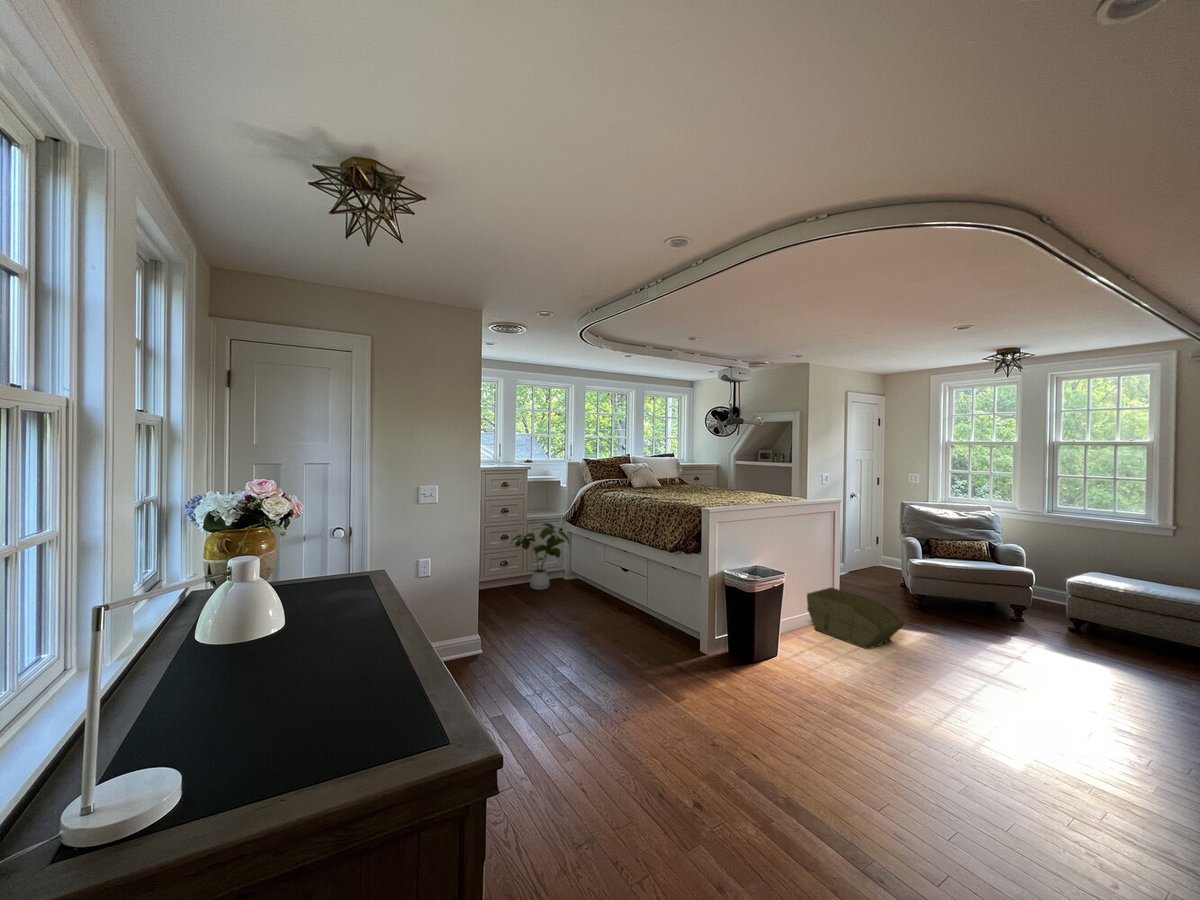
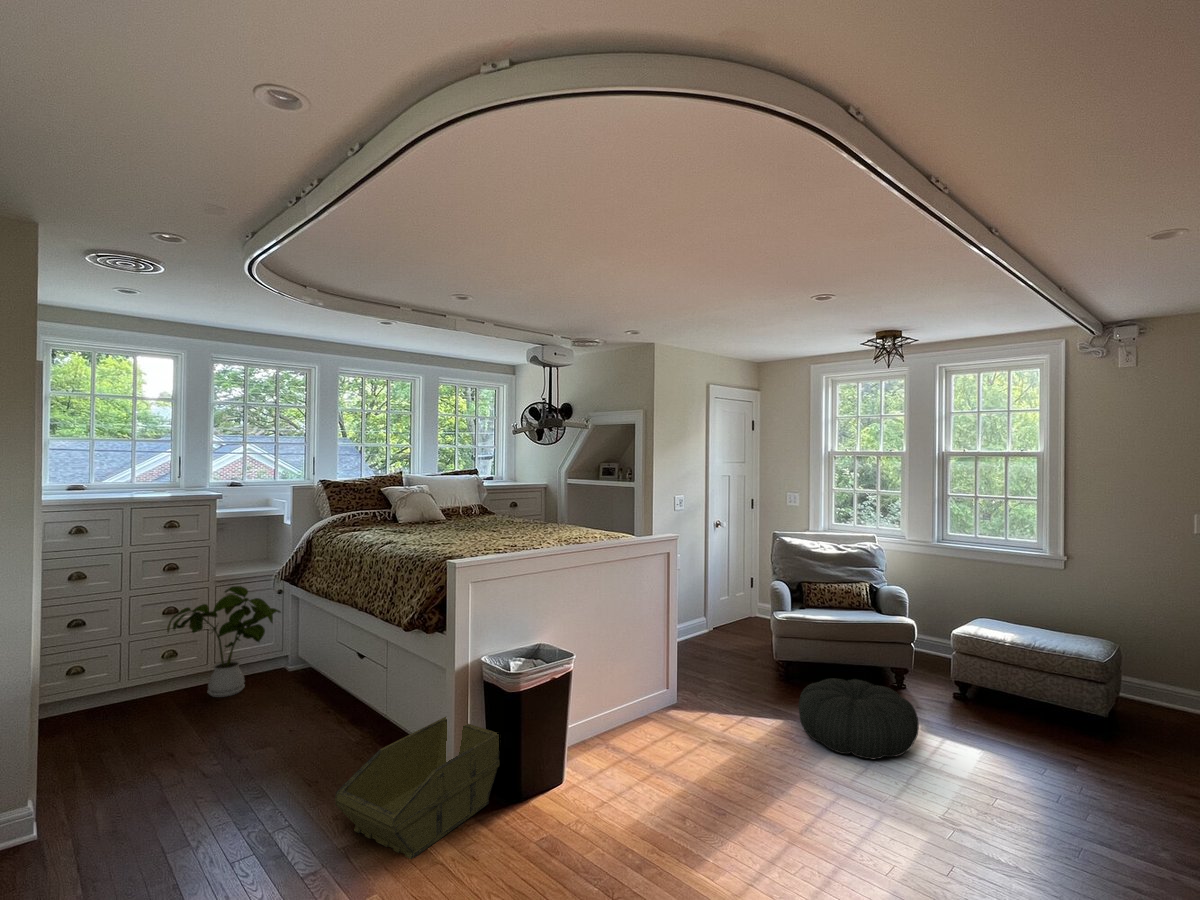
storage bin: present [807,588,904,649] -> present [335,717,500,859]
pouf: none [940,606,1045,662] -> present [799,678,919,759]

